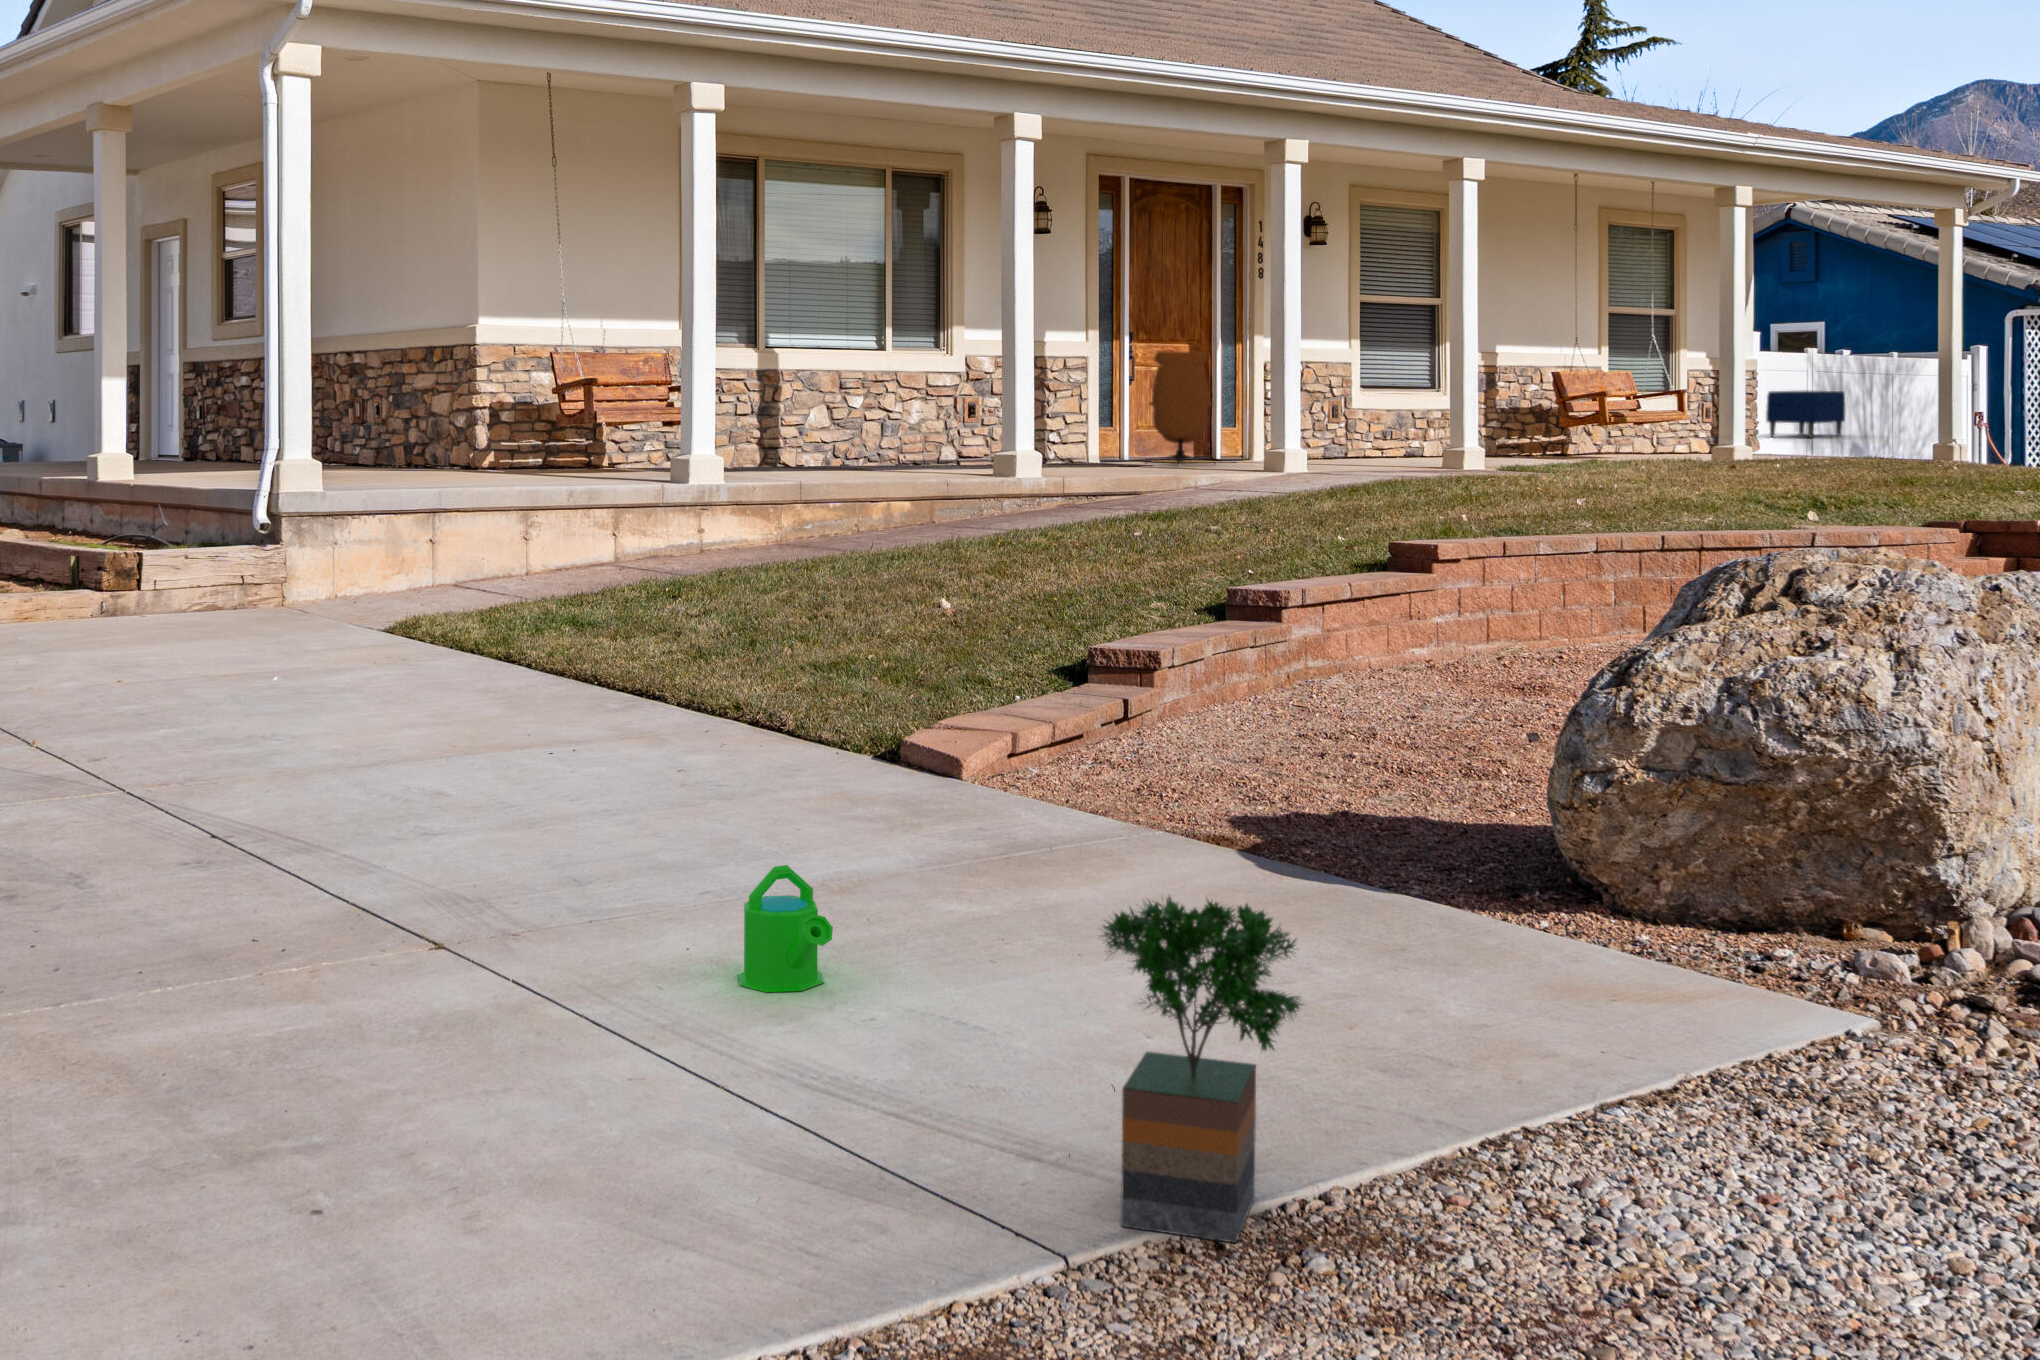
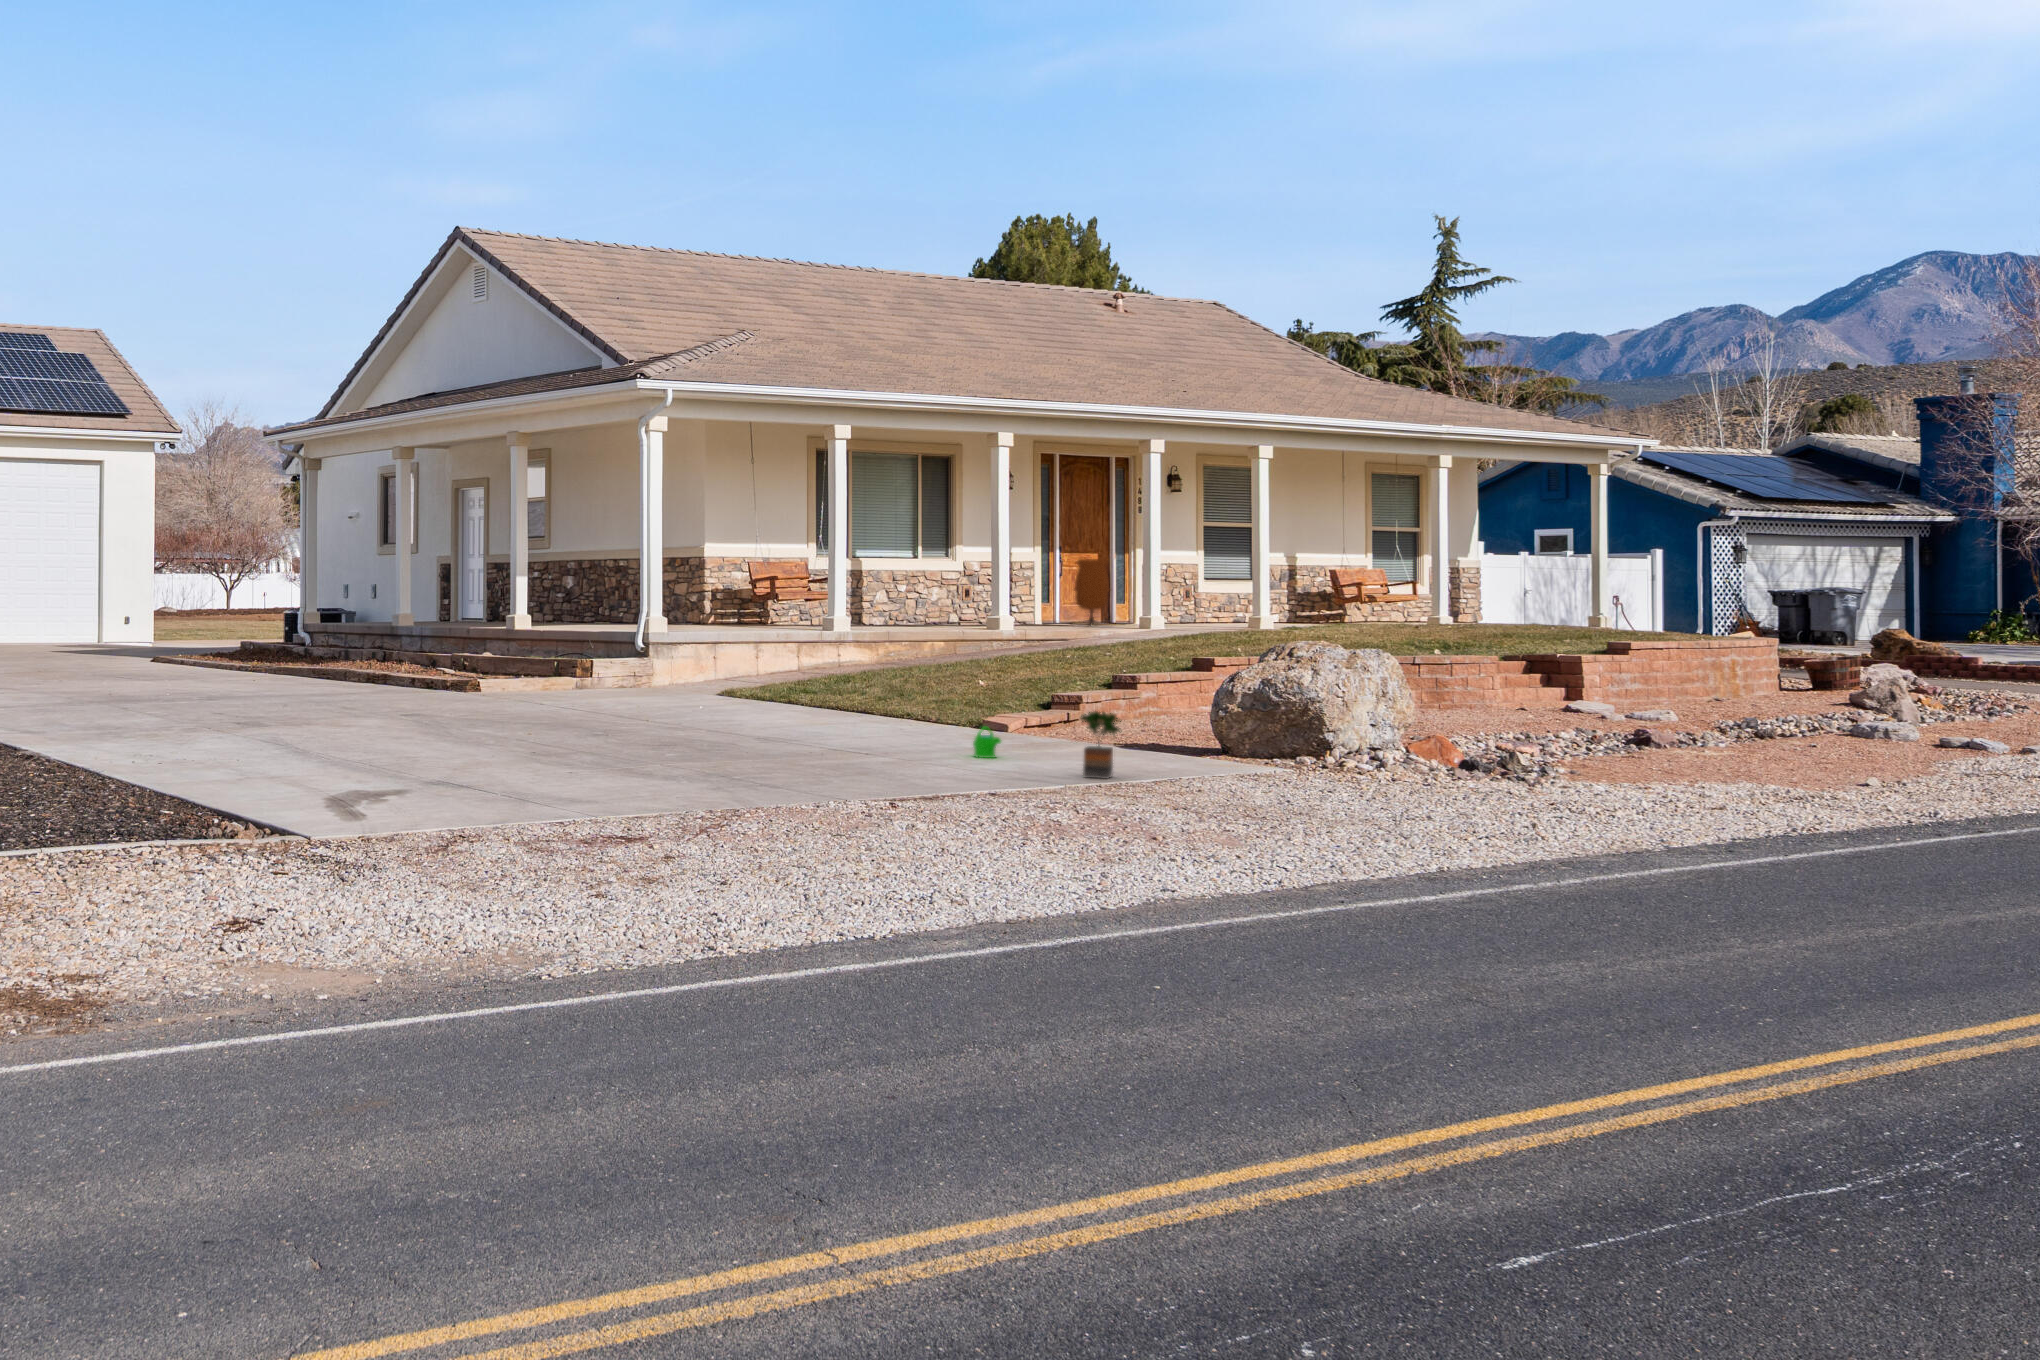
bench: present [1766,391,1845,438] -> none [1491,580,1550,613]

